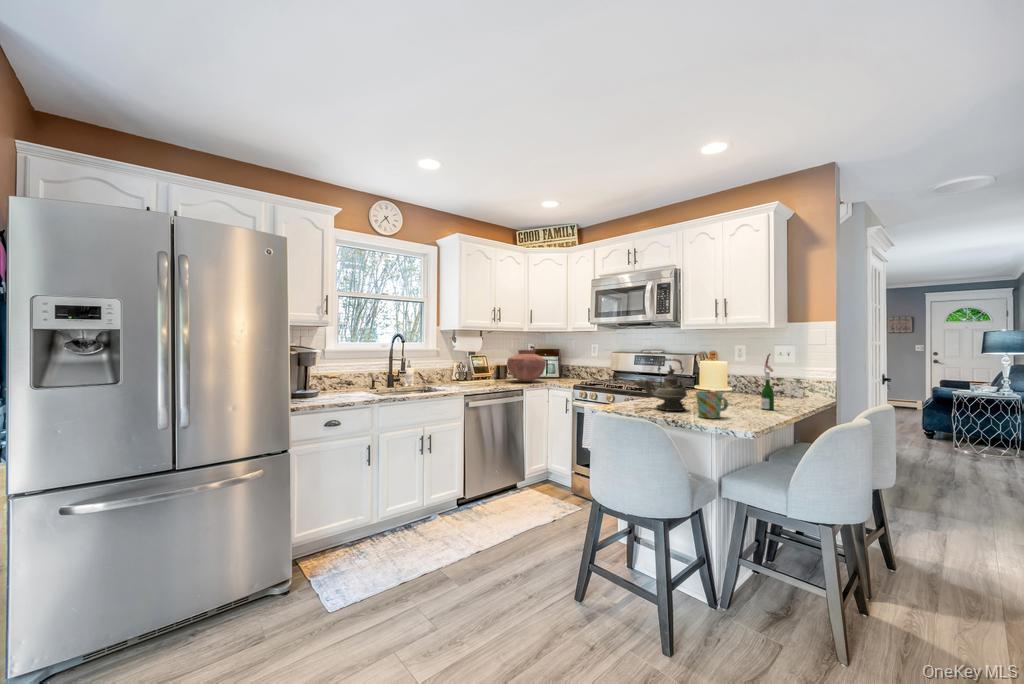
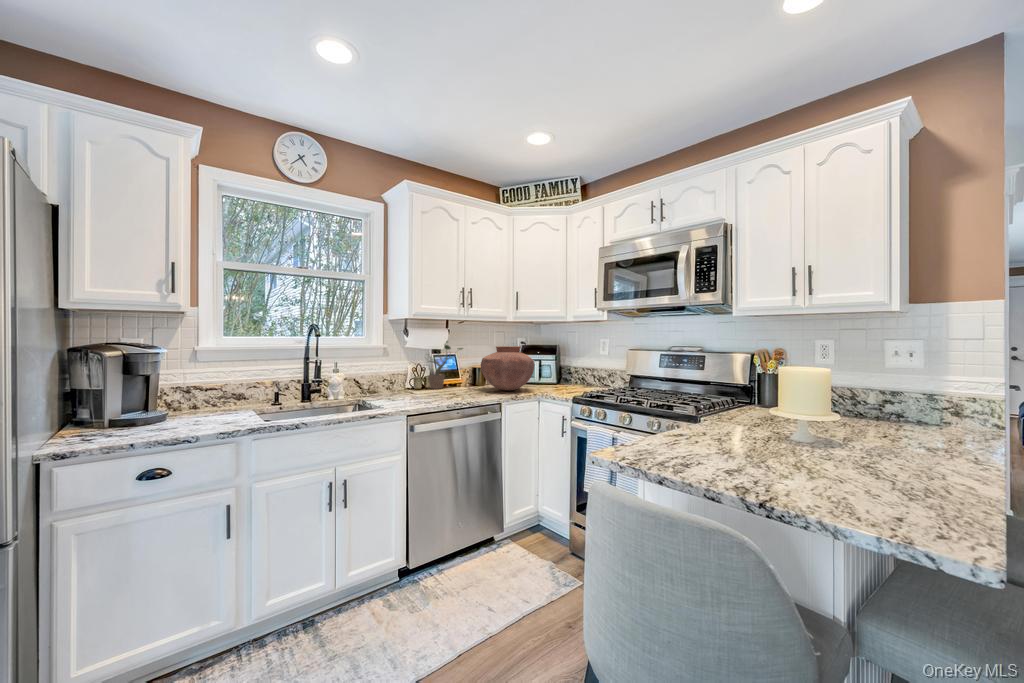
potted plant: none [458,343,494,381] -> present [428,341,463,389]
wine bottle: present [761,354,778,411] -> none [923,357,966,470]
teapot: present [635,358,688,411] -> none [677,366,787,470]
mug: present [696,391,728,418] -> none [817,436,891,501]

